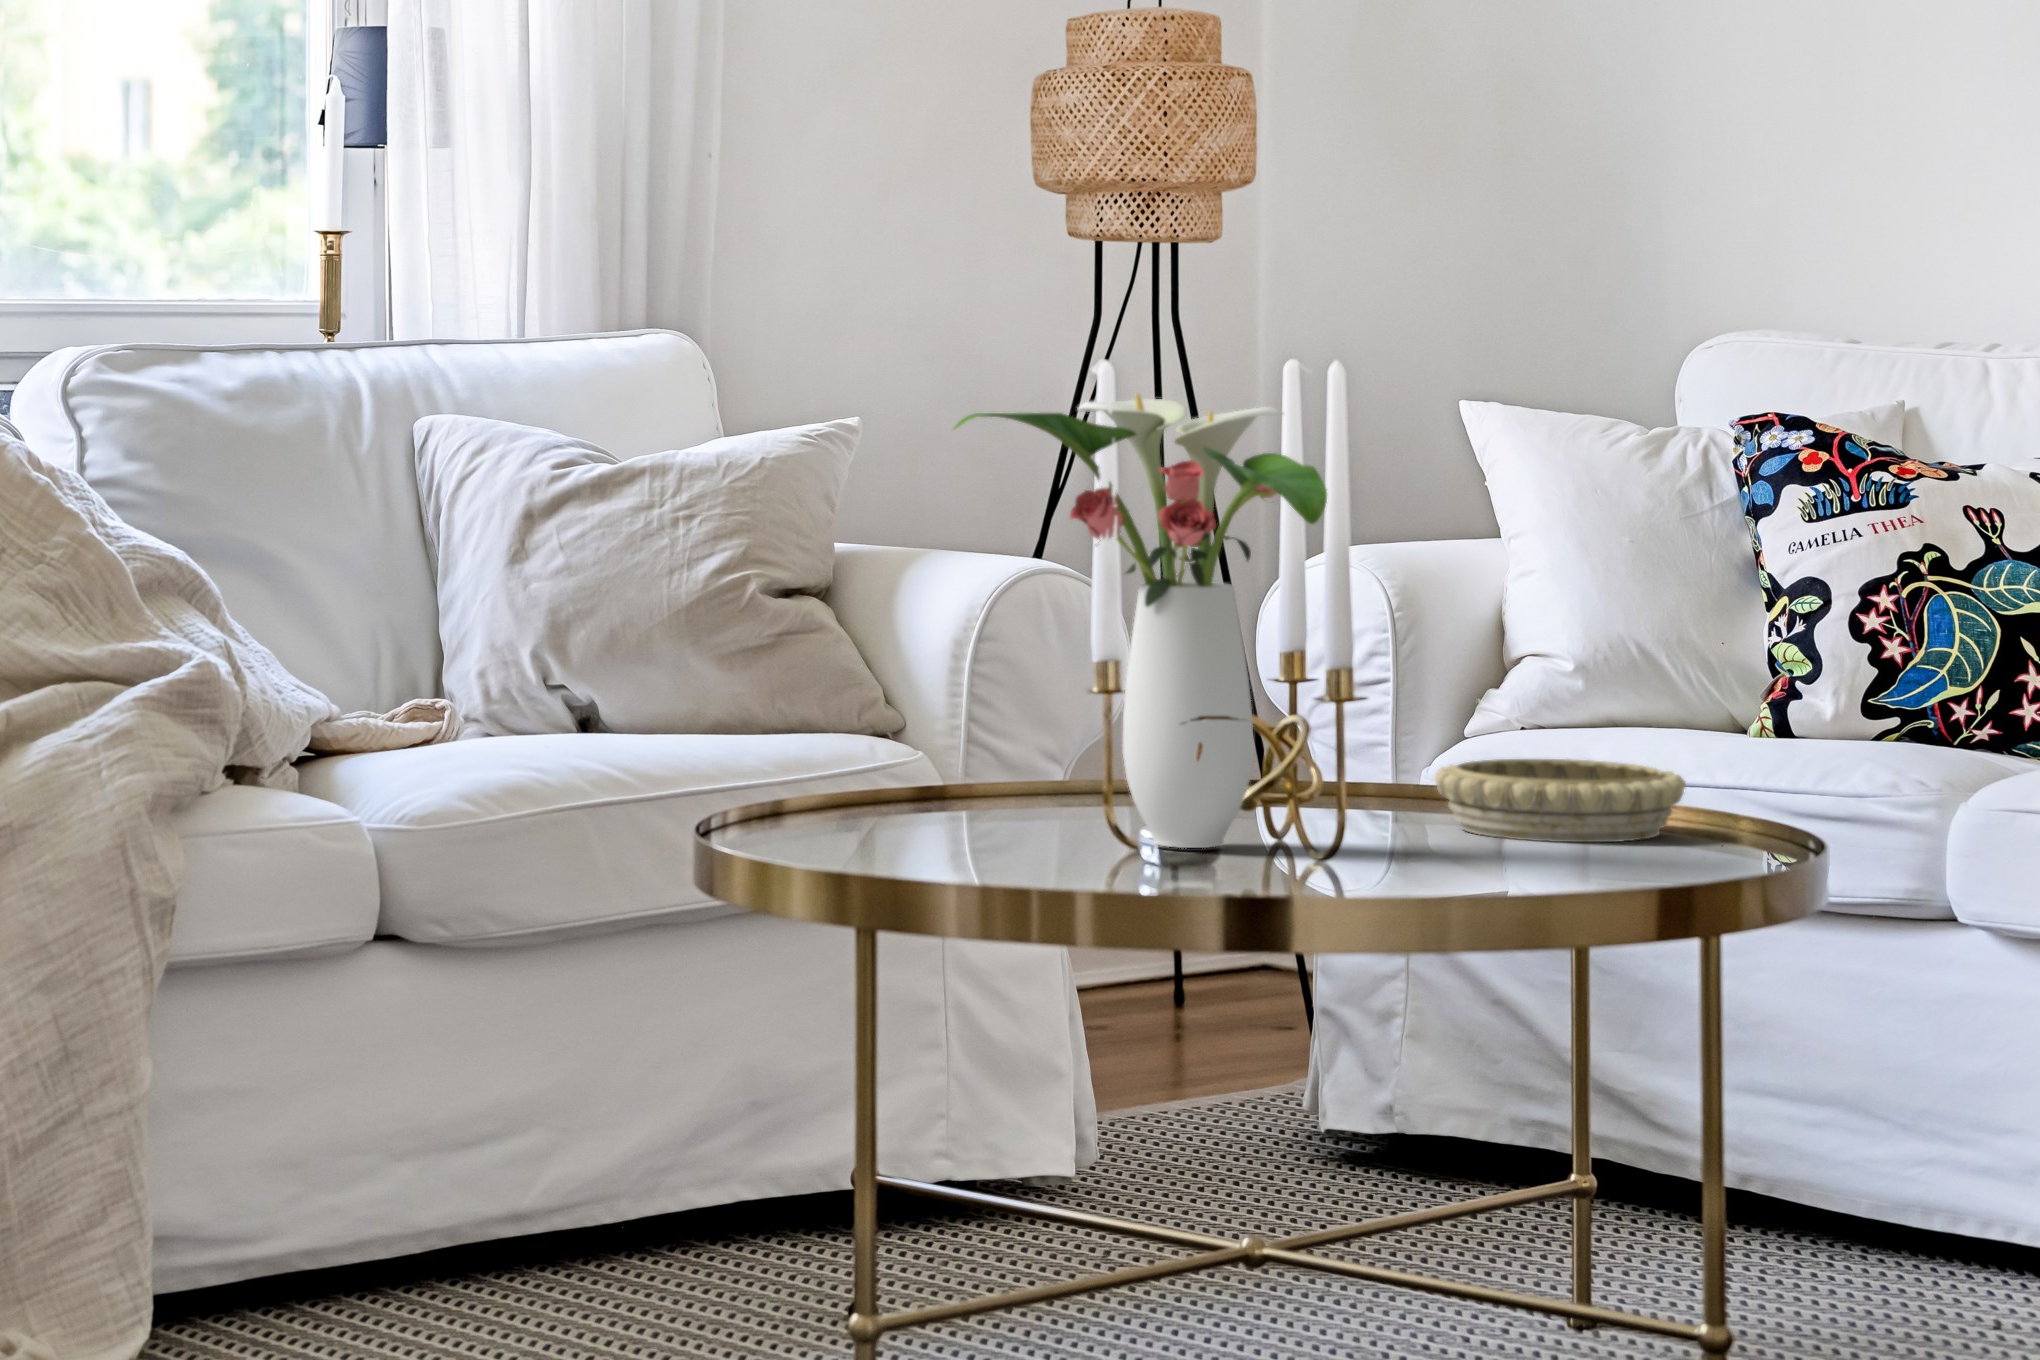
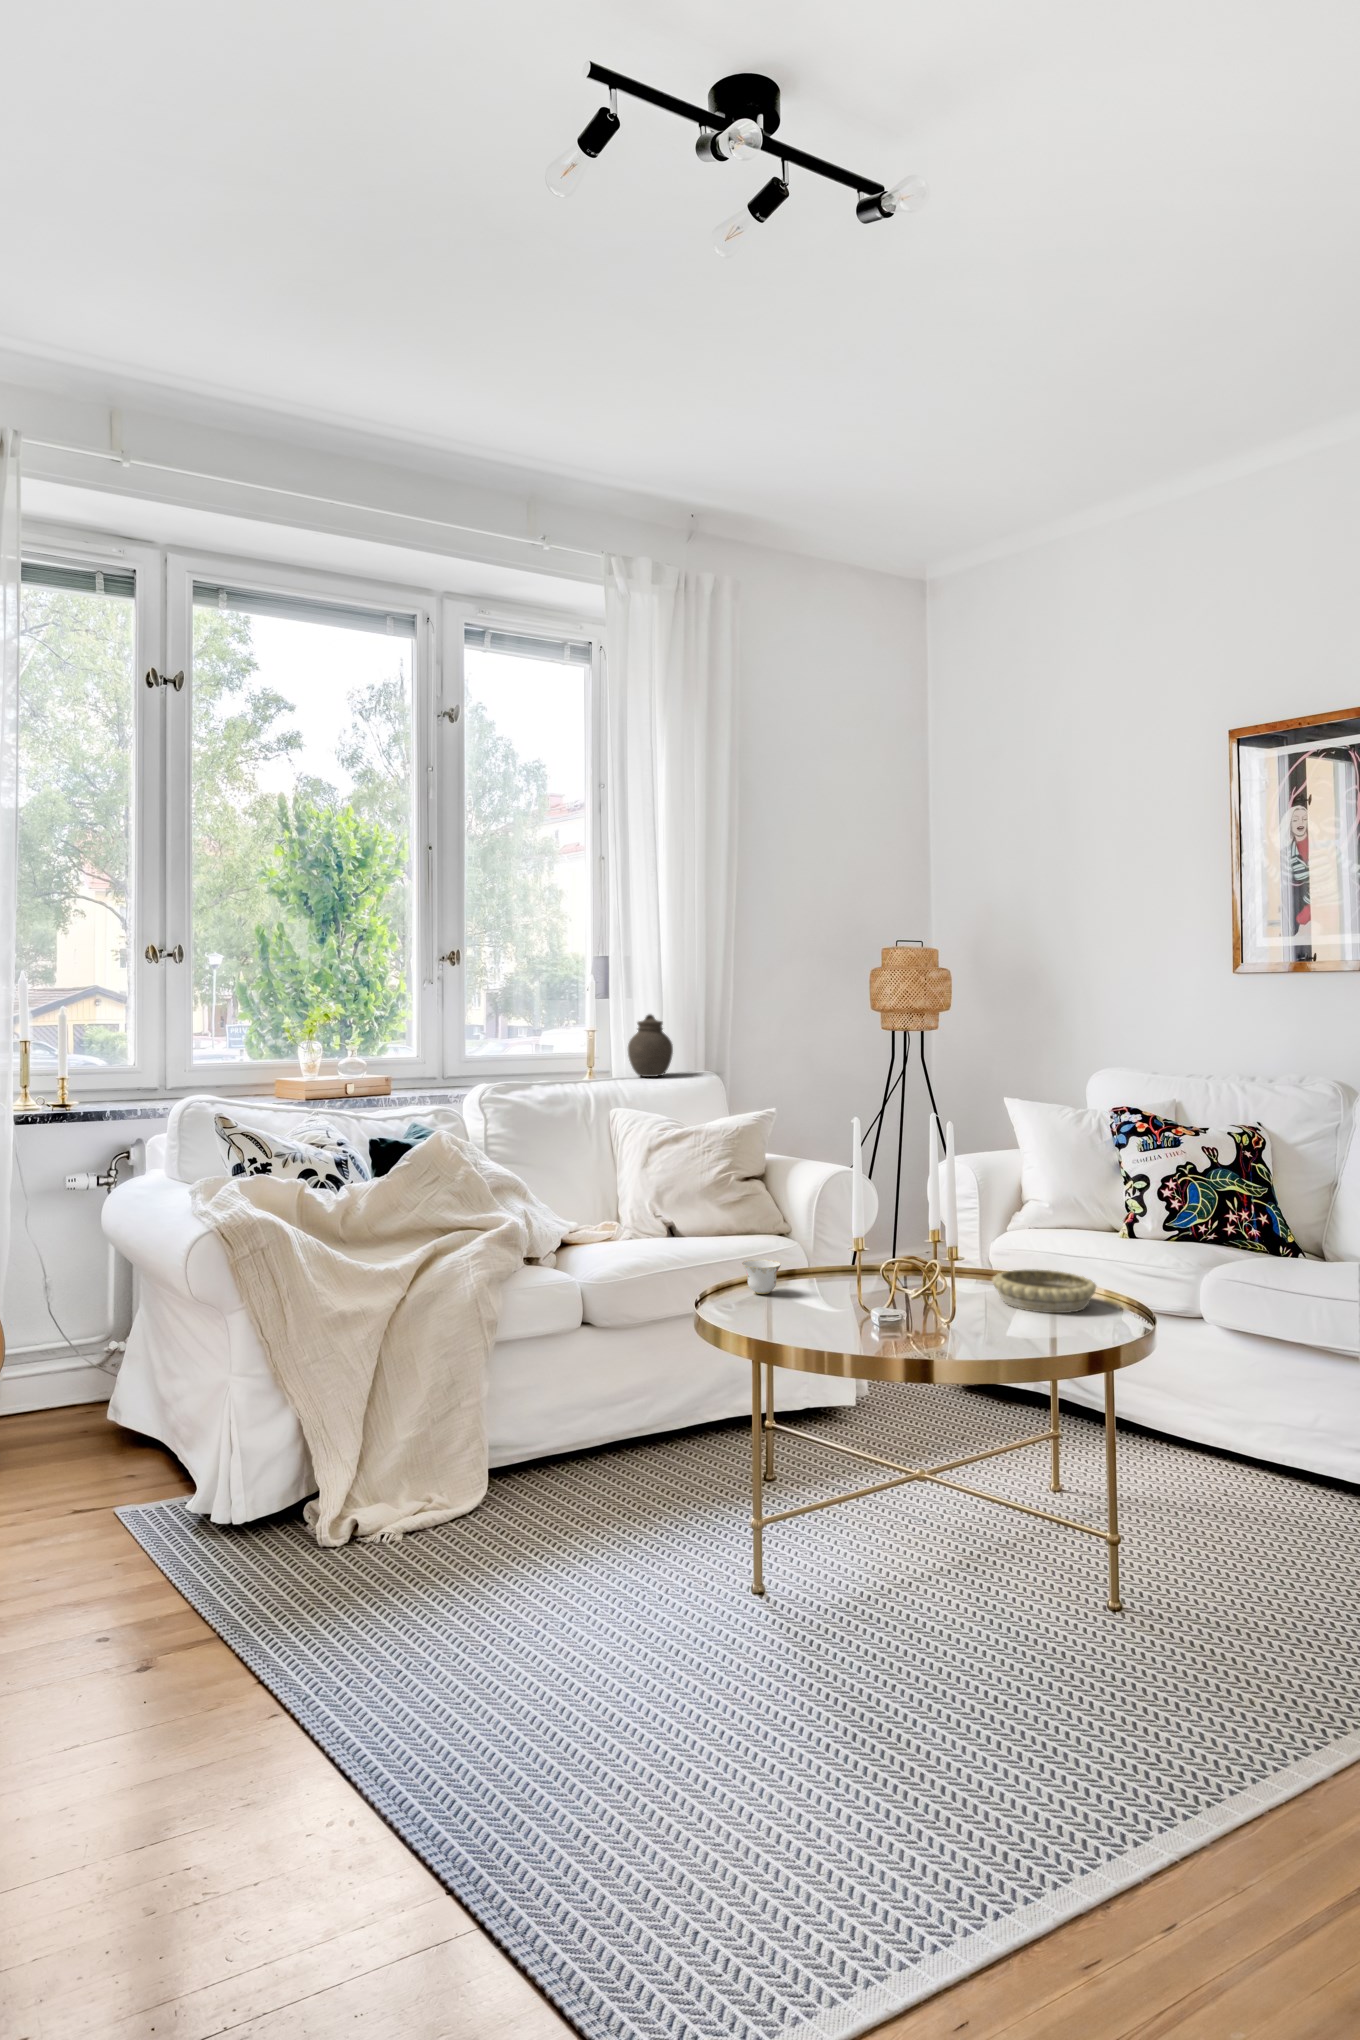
jar: none [474,179,596,347] -> present [628,1014,673,1077]
flower arrangement: present [954,394,1327,848] -> none [791,1131,944,1321]
teacup: none [813,740,913,819] -> present [742,1259,781,1294]

